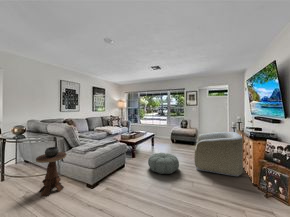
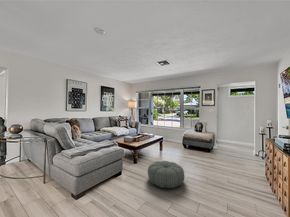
armchair: present [194,132,243,176] -> none [205,139,271,200]
side table: present [36,147,67,196] -> none [16,149,52,204]

